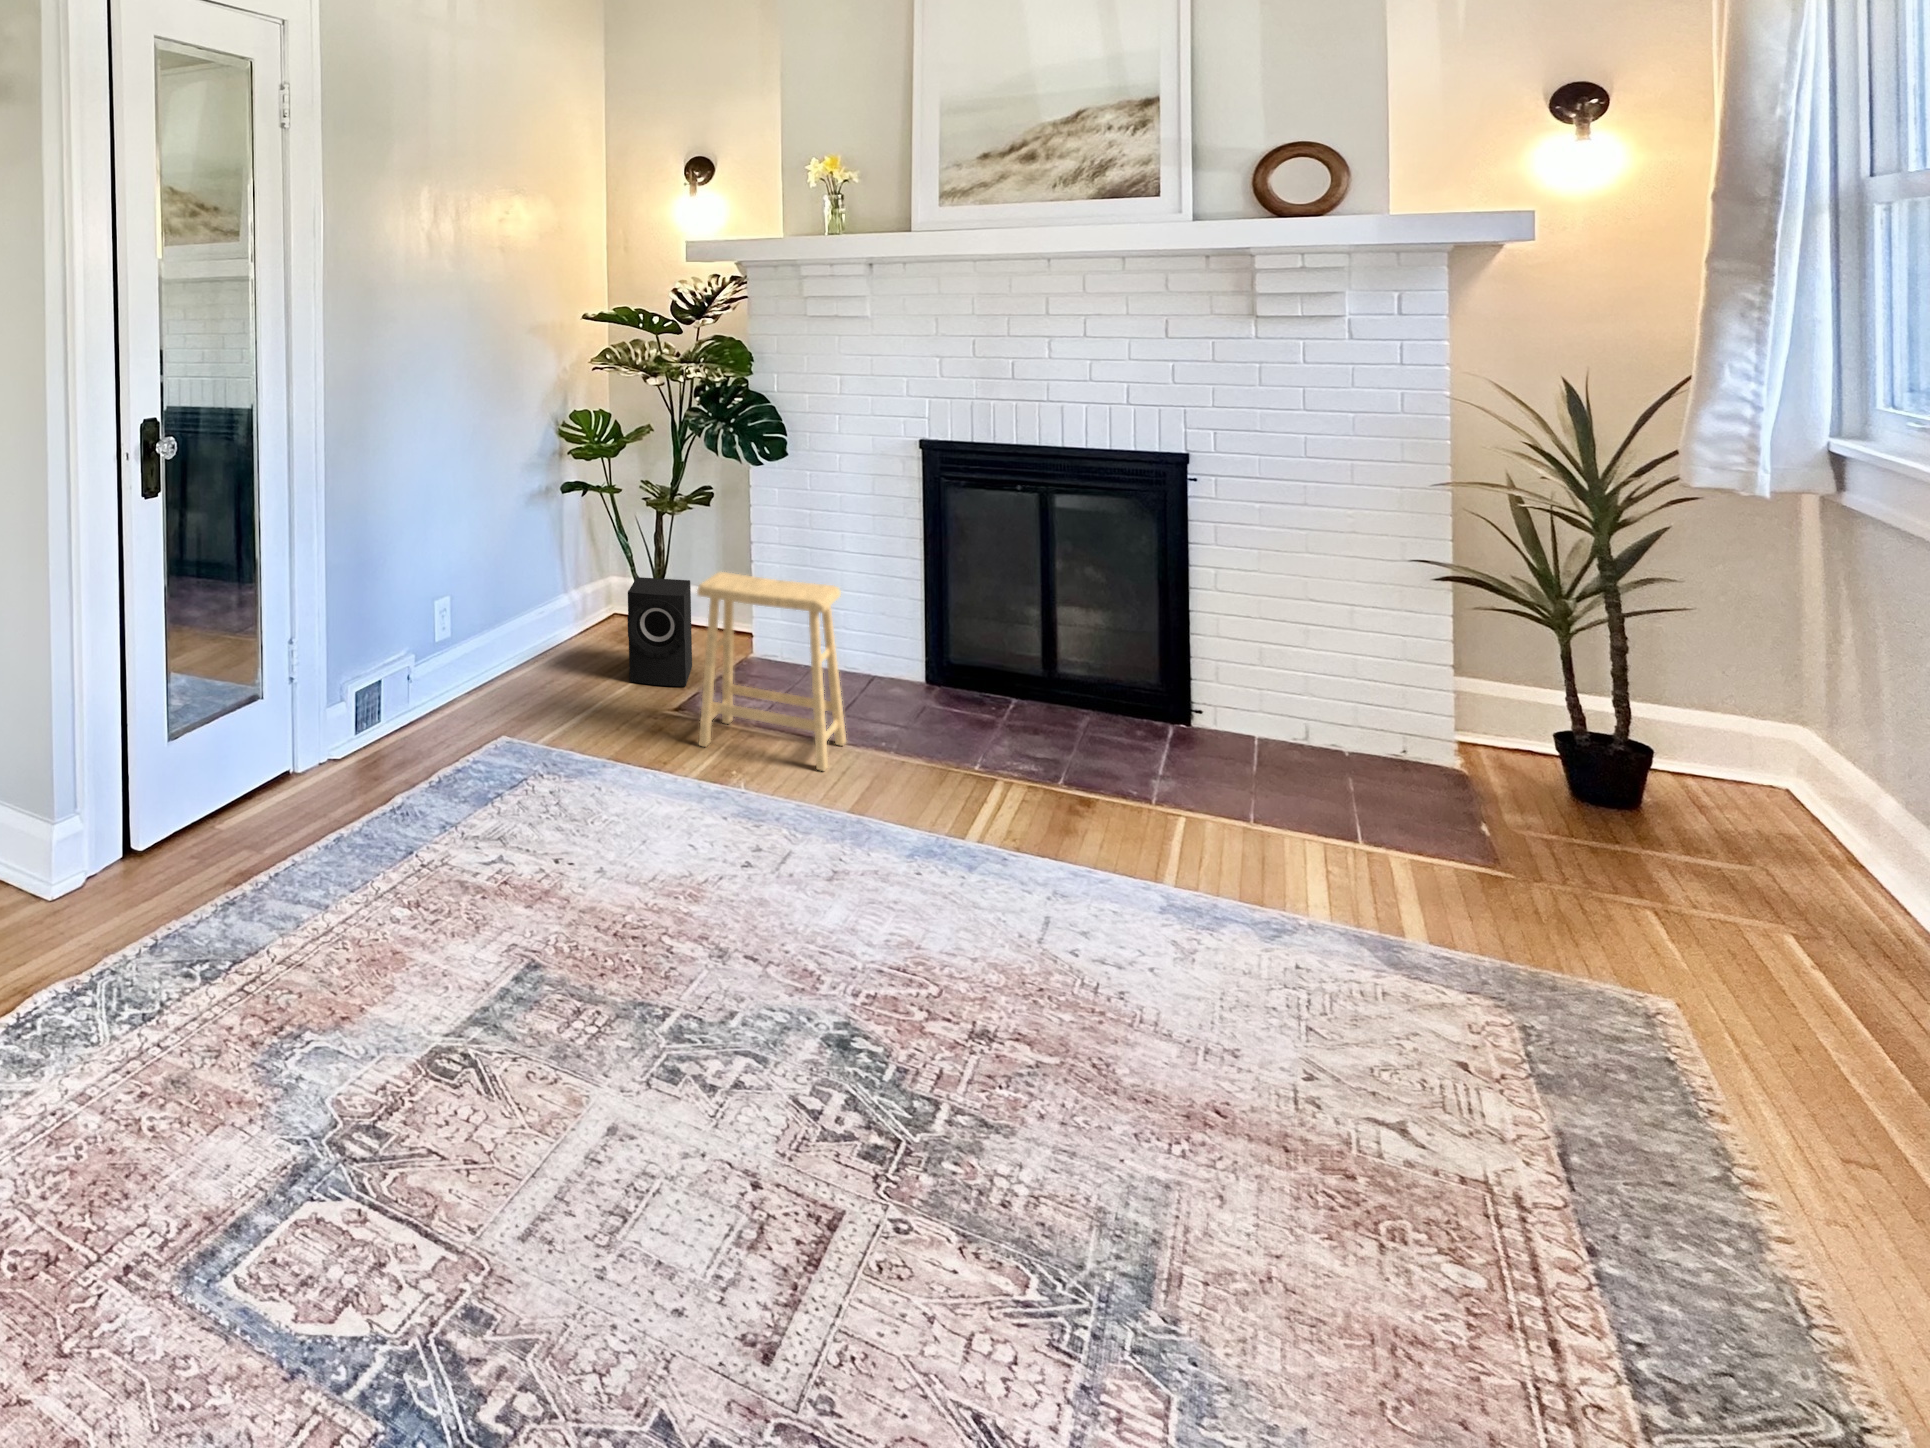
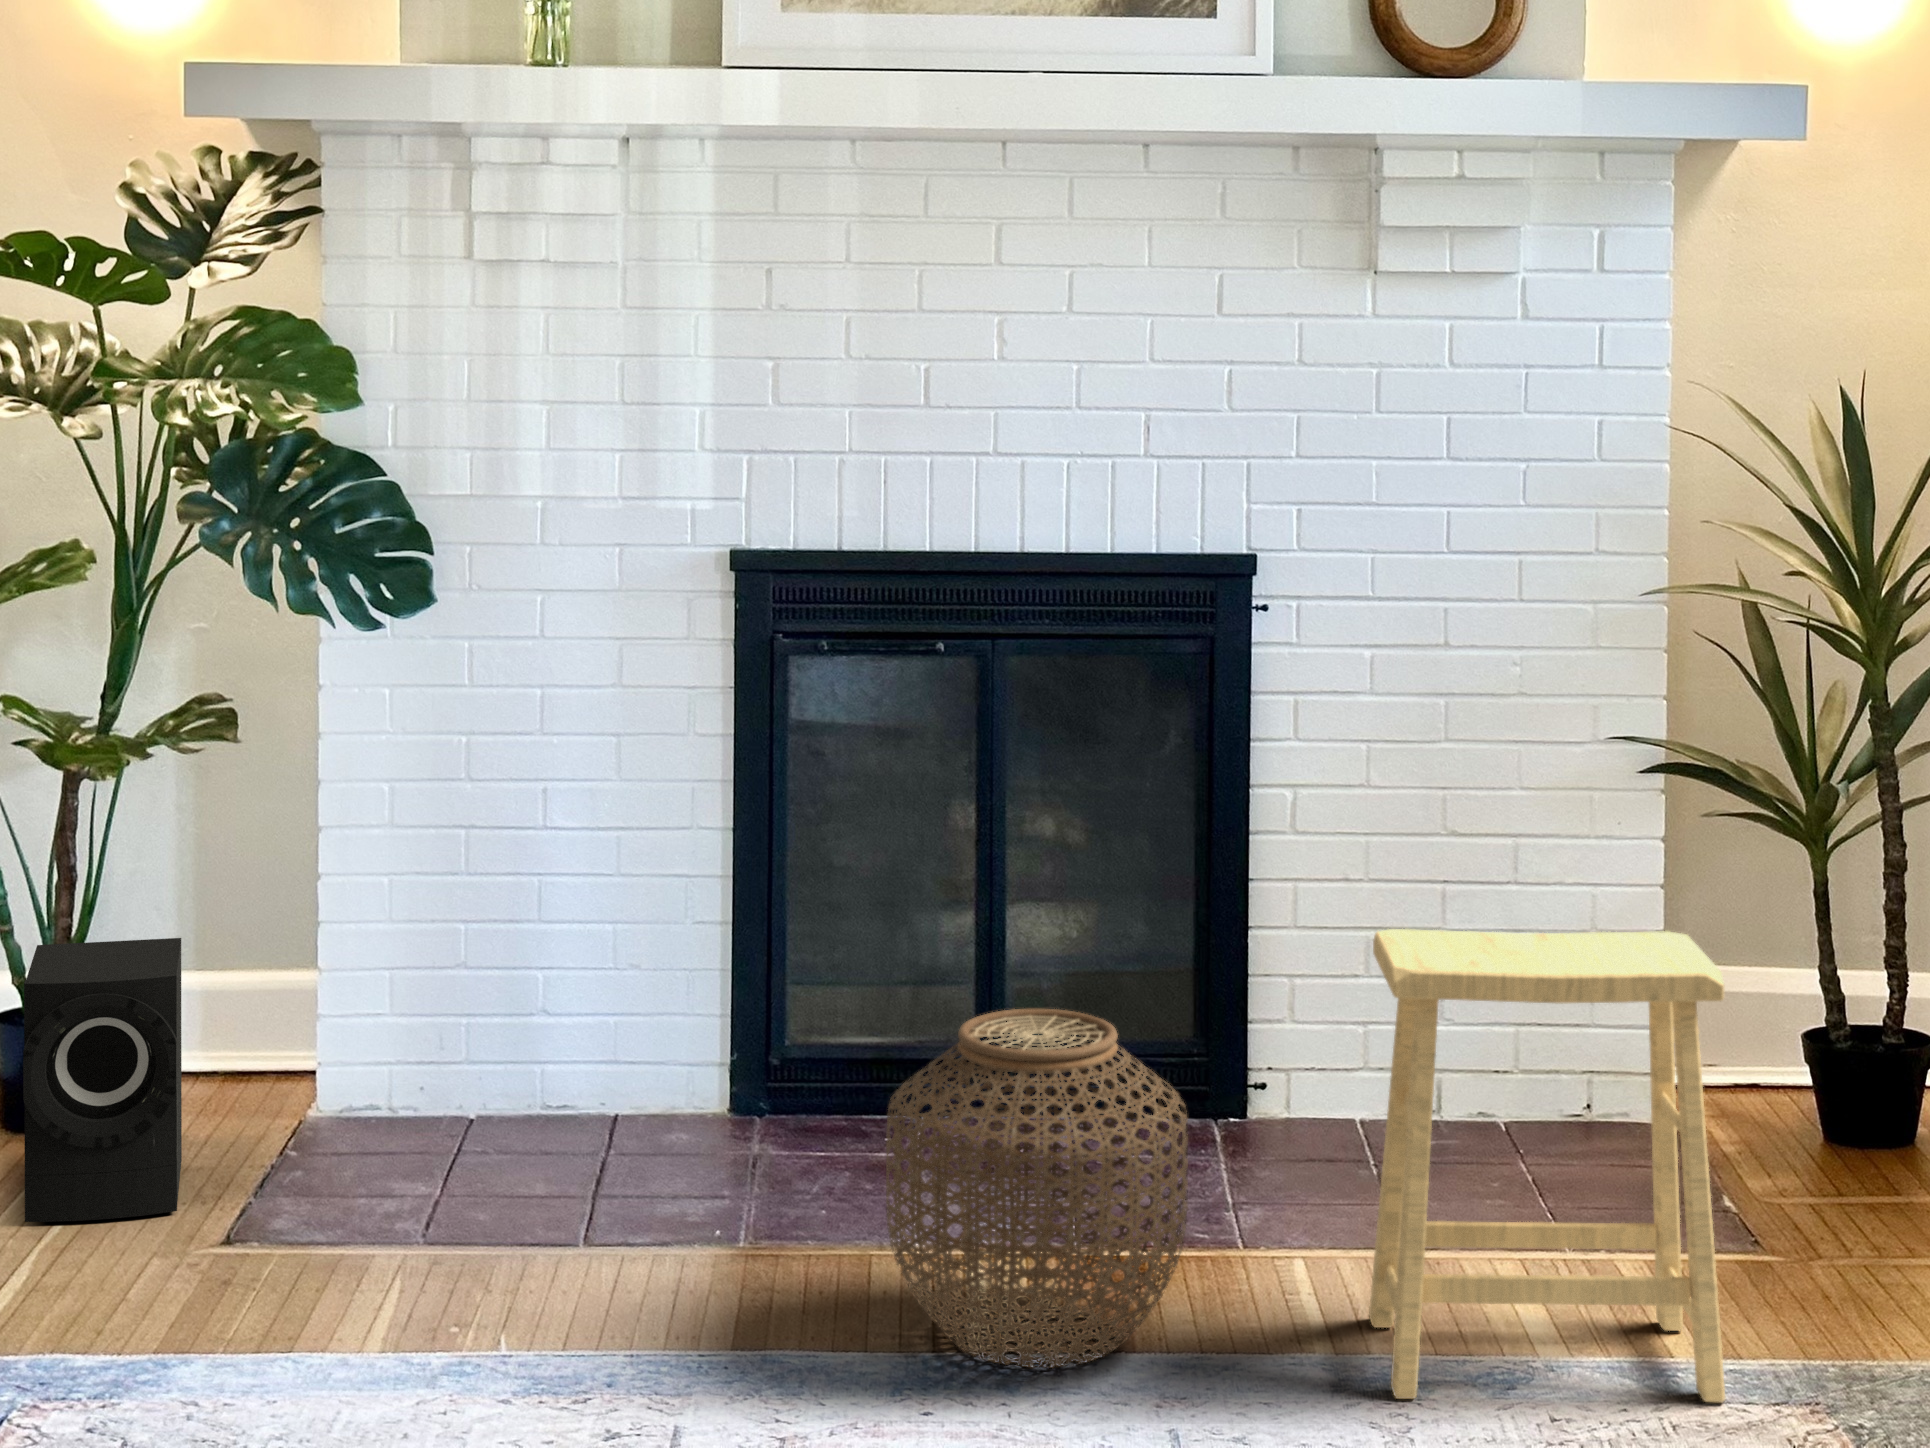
footstool: present [697,572,846,771] -> present [1369,929,1725,1402]
woven basket: none [970,657,1123,822] -> present [886,1009,1188,1368]

